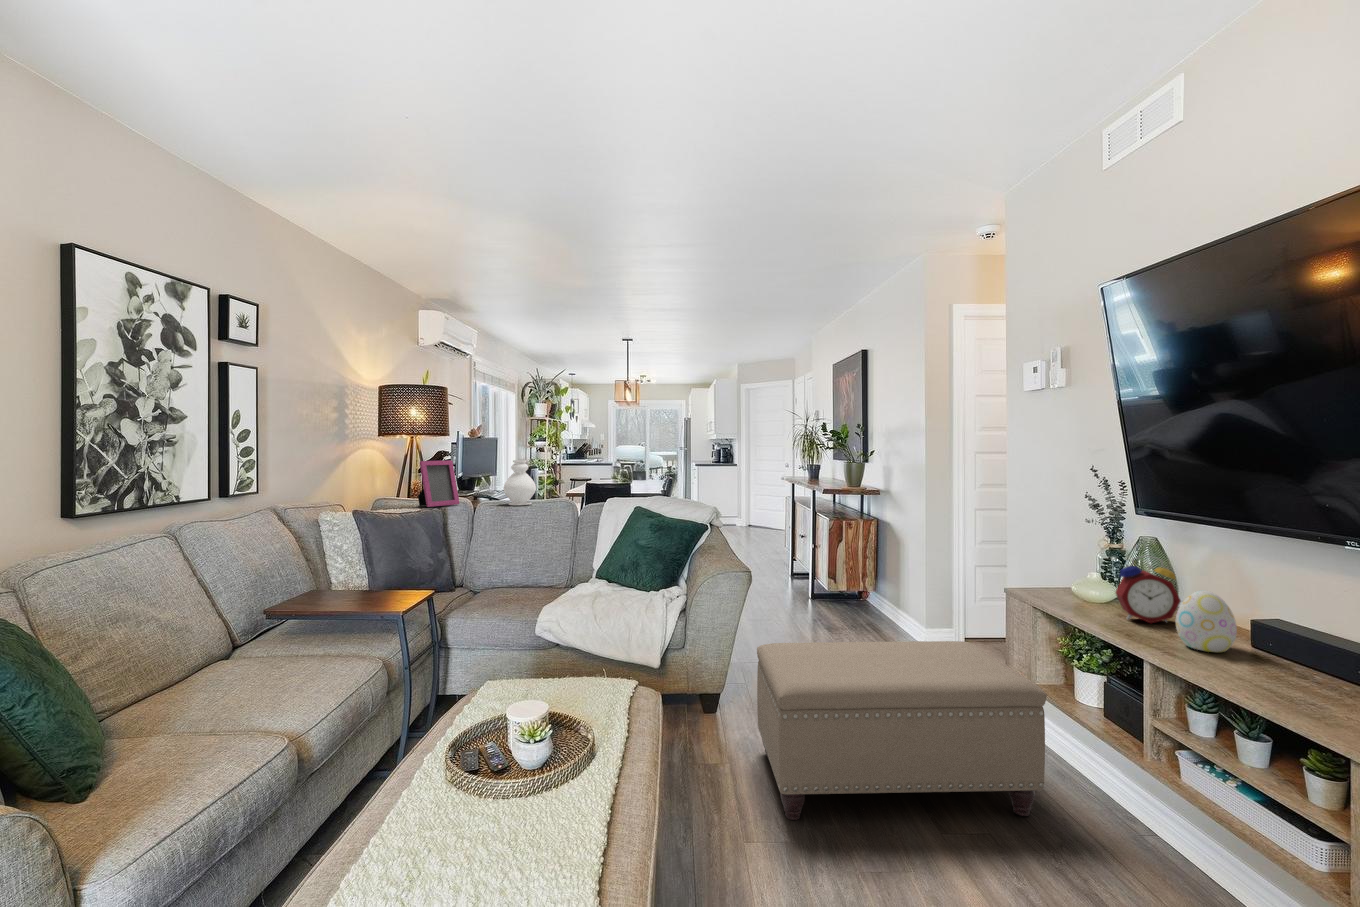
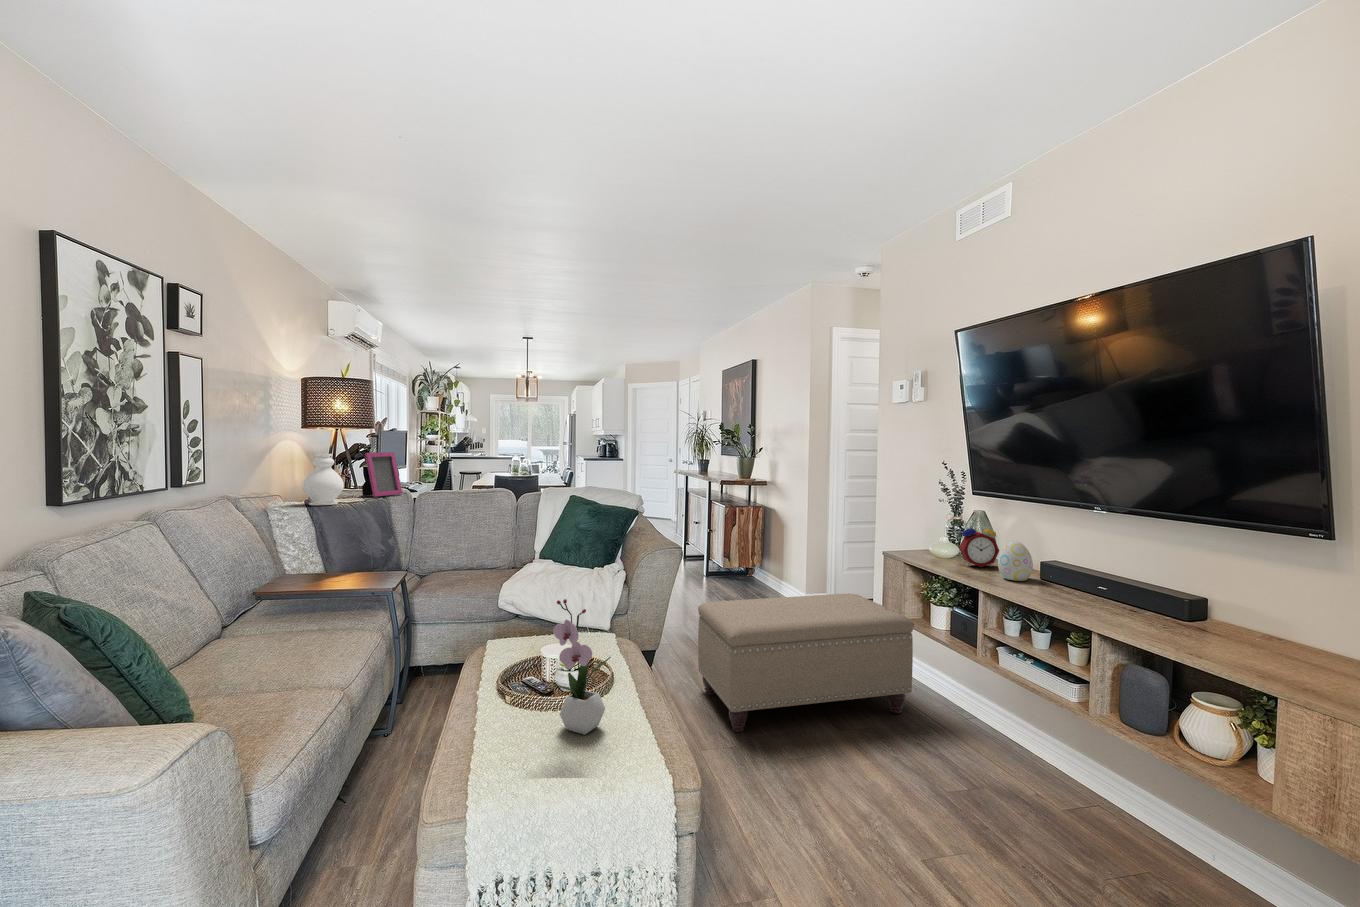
decorative vase: present [504,460,536,505] -> present [303,454,344,505]
flower arrangement: none [453,662,540,853] -> present [553,599,611,735]

